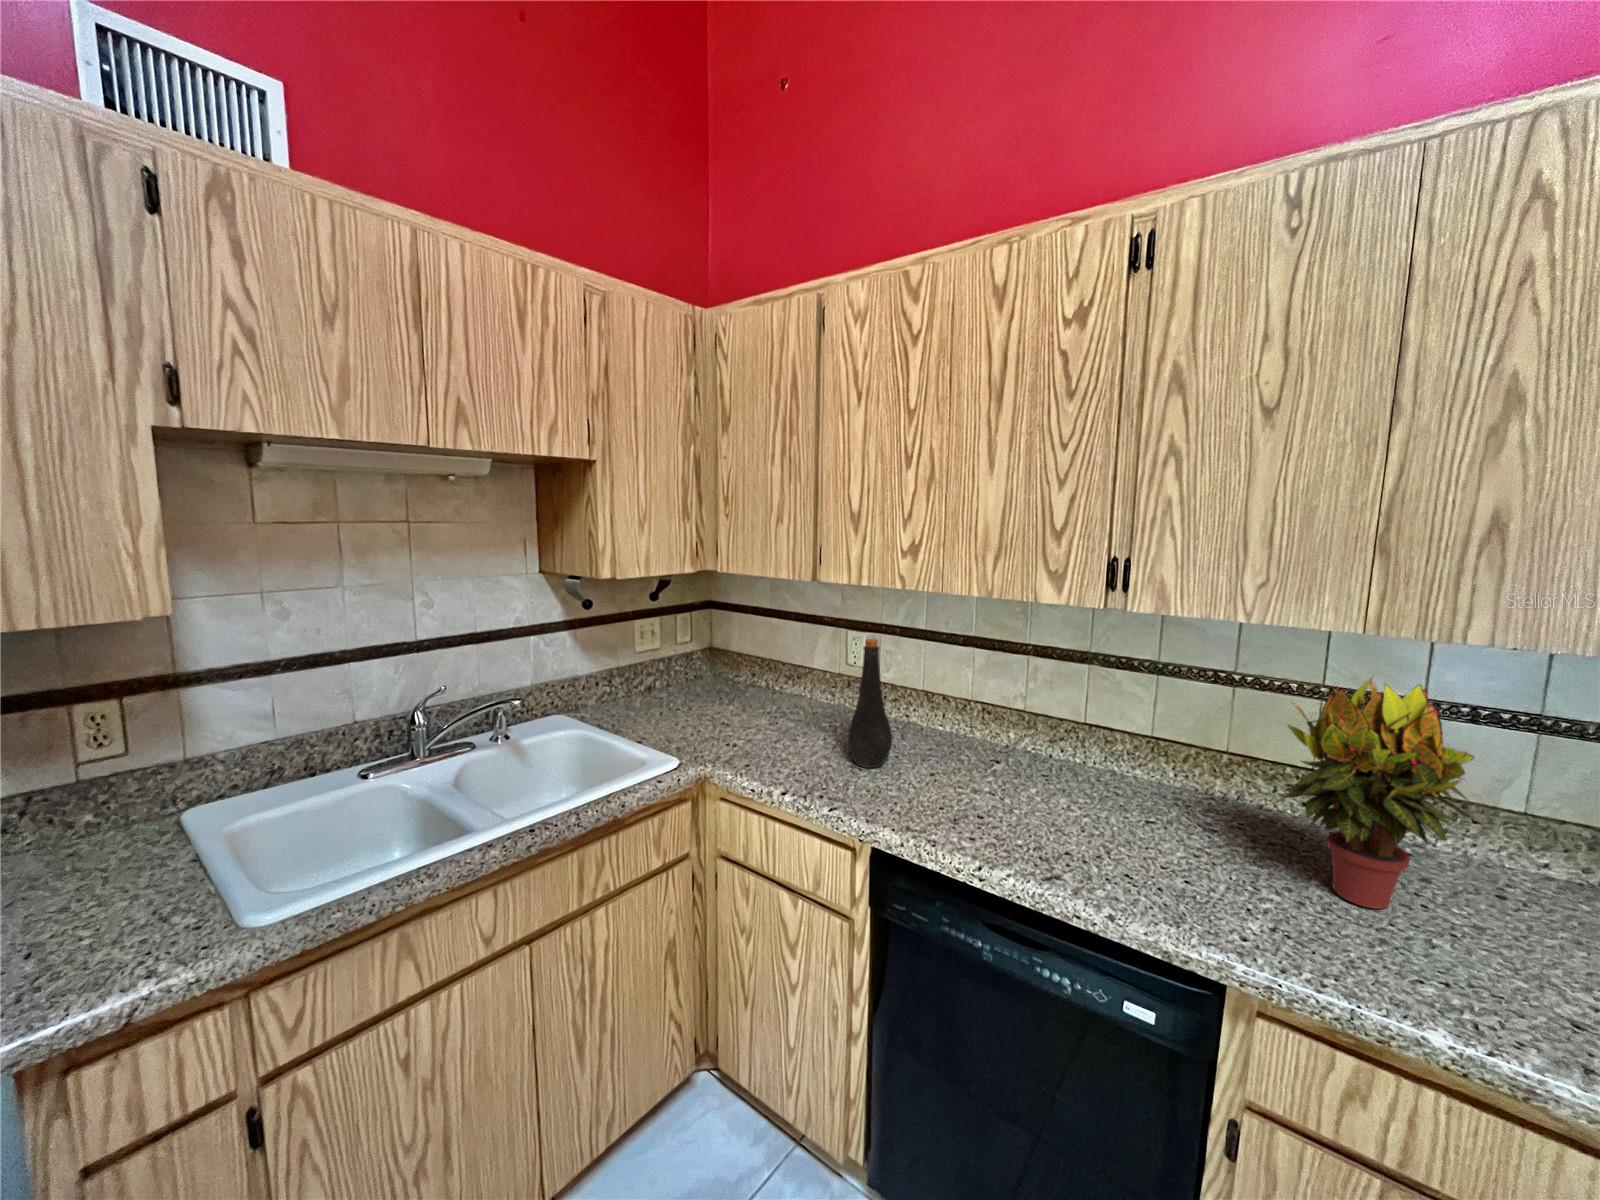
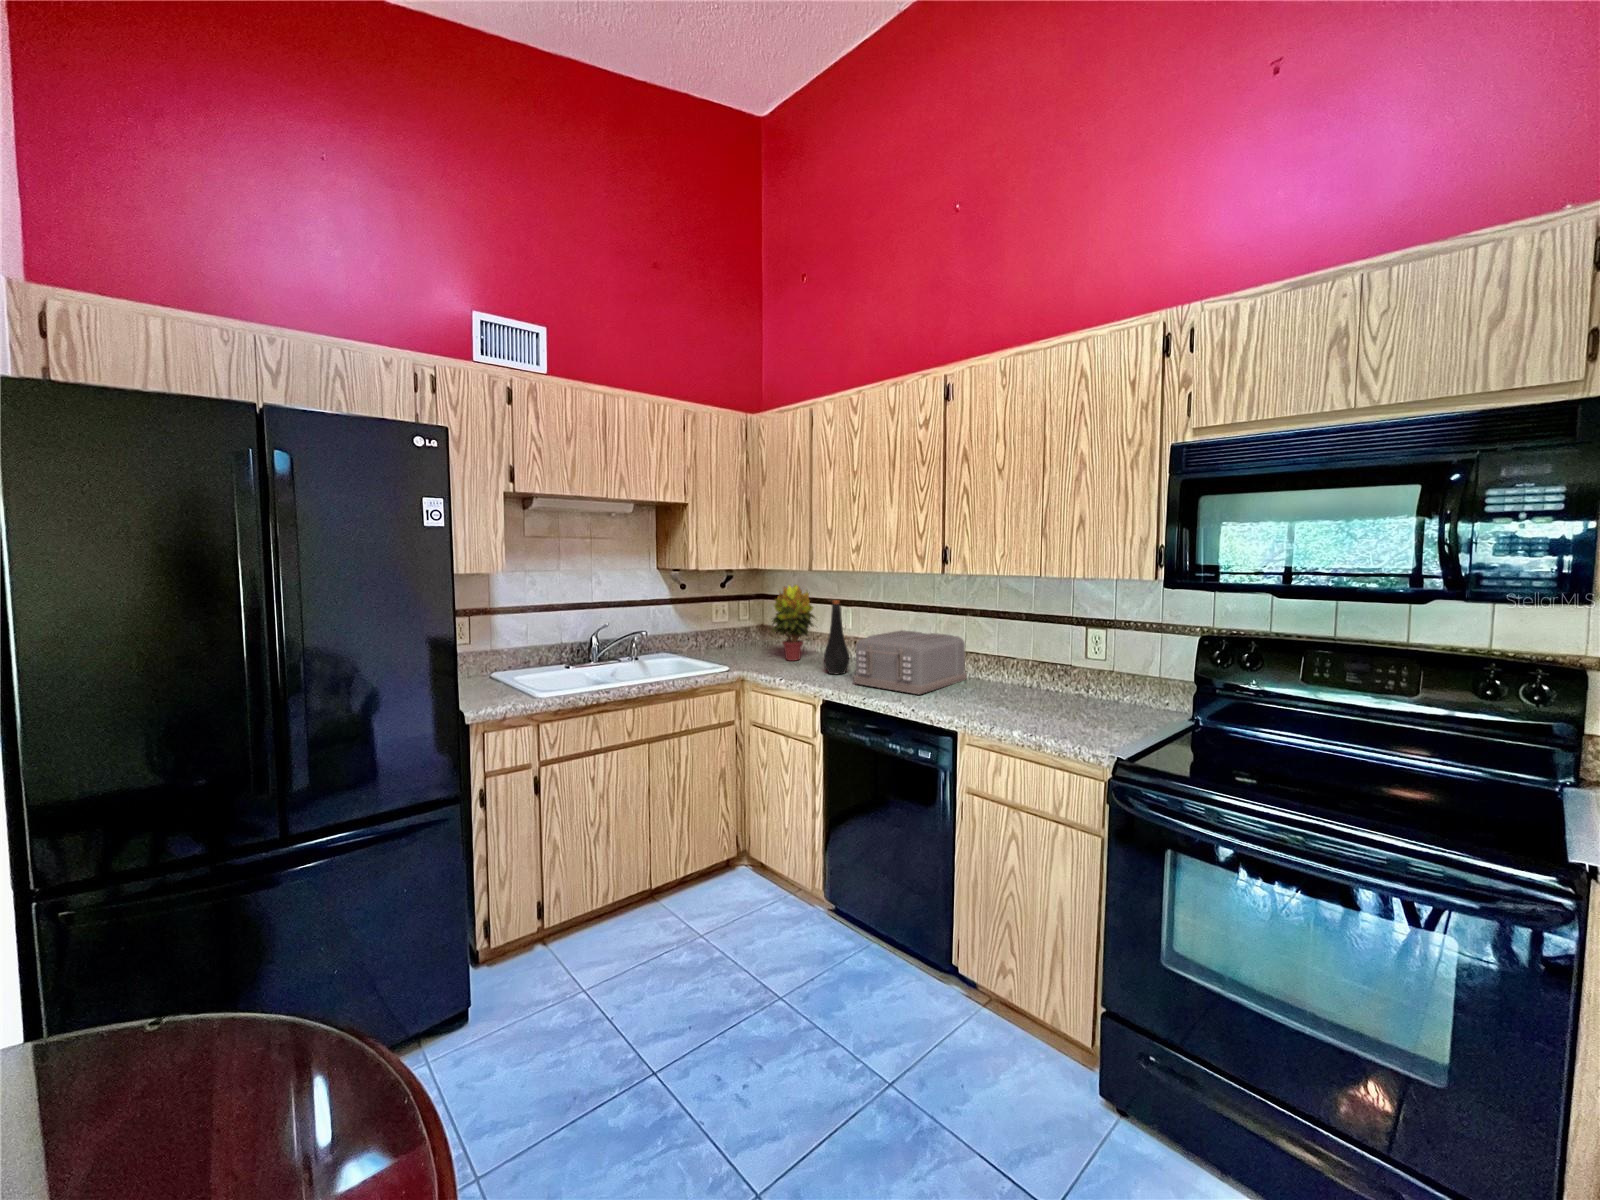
potted plant: present [1282,678,1475,909] -> present [772,585,815,661]
toaster: none [924,691,1109,843] -> present [854,630,967,694]

